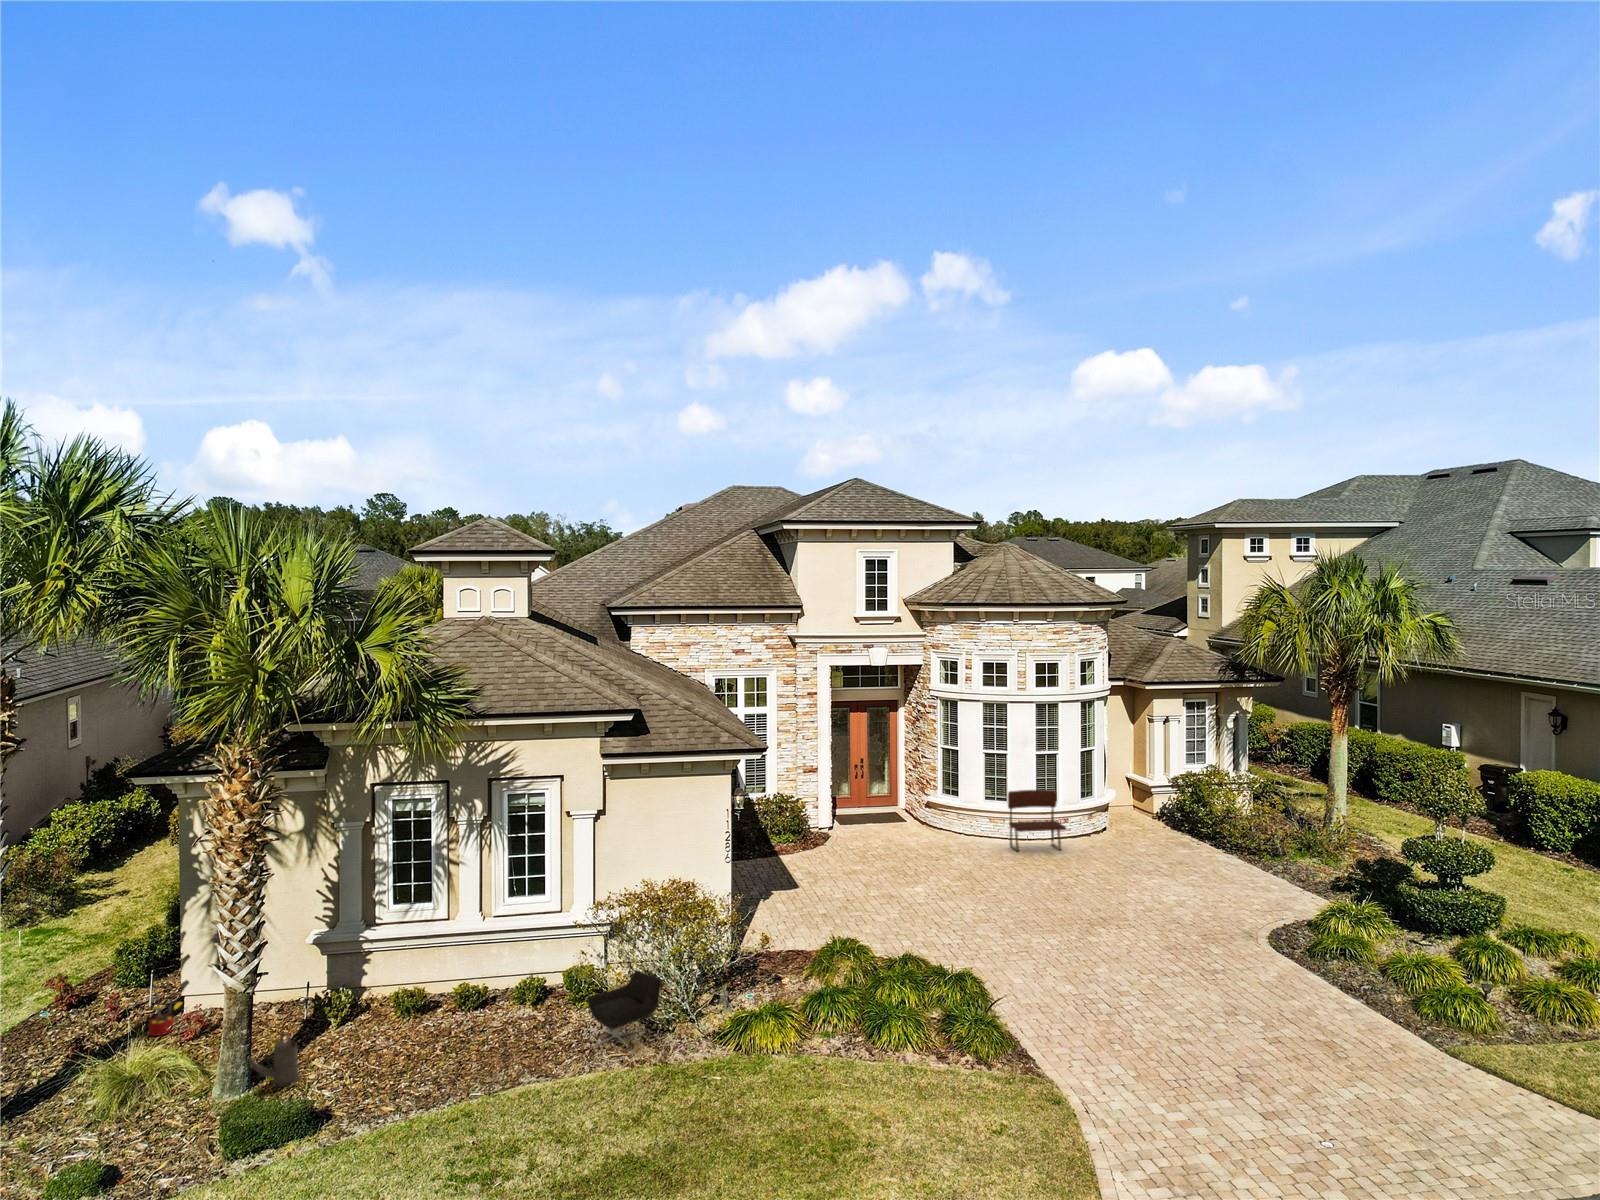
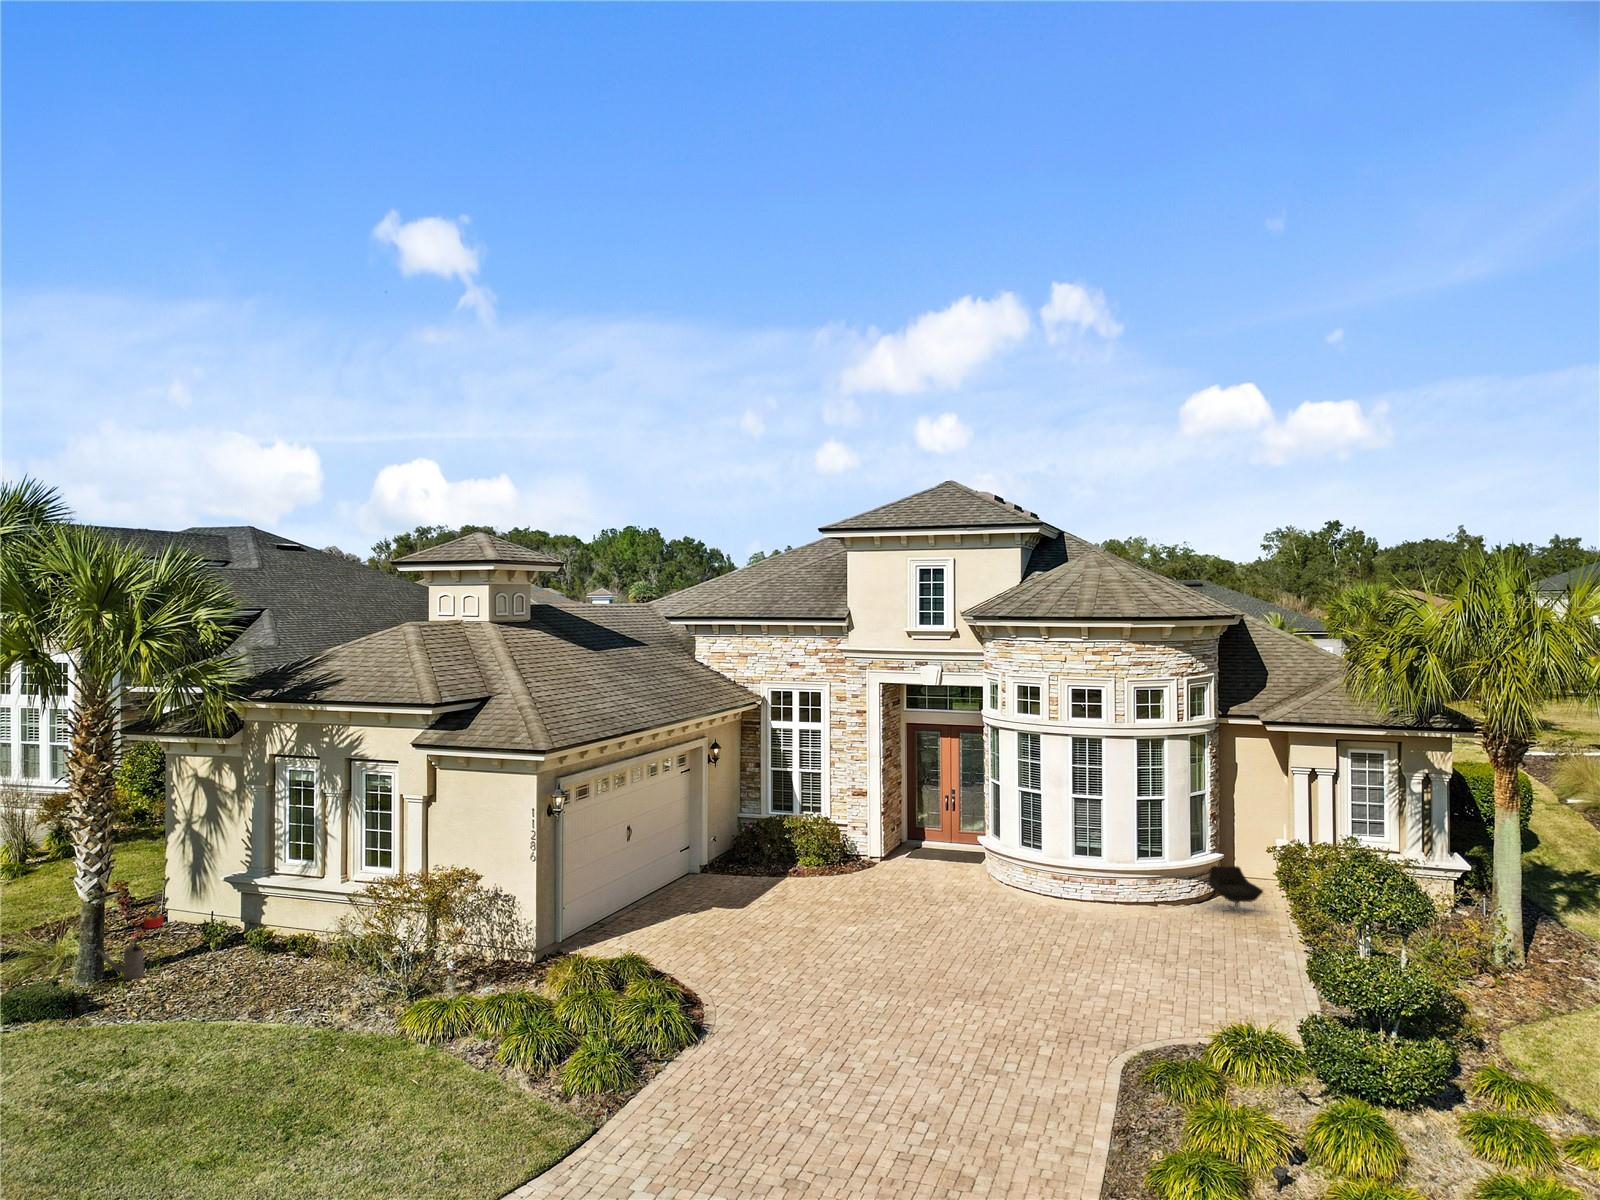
bench: present [1008,790,1066,852] -> none [1031,838,1096,918]
lounge chair: present [587,971,662,1047] -> present [1208,866,1263,914]

